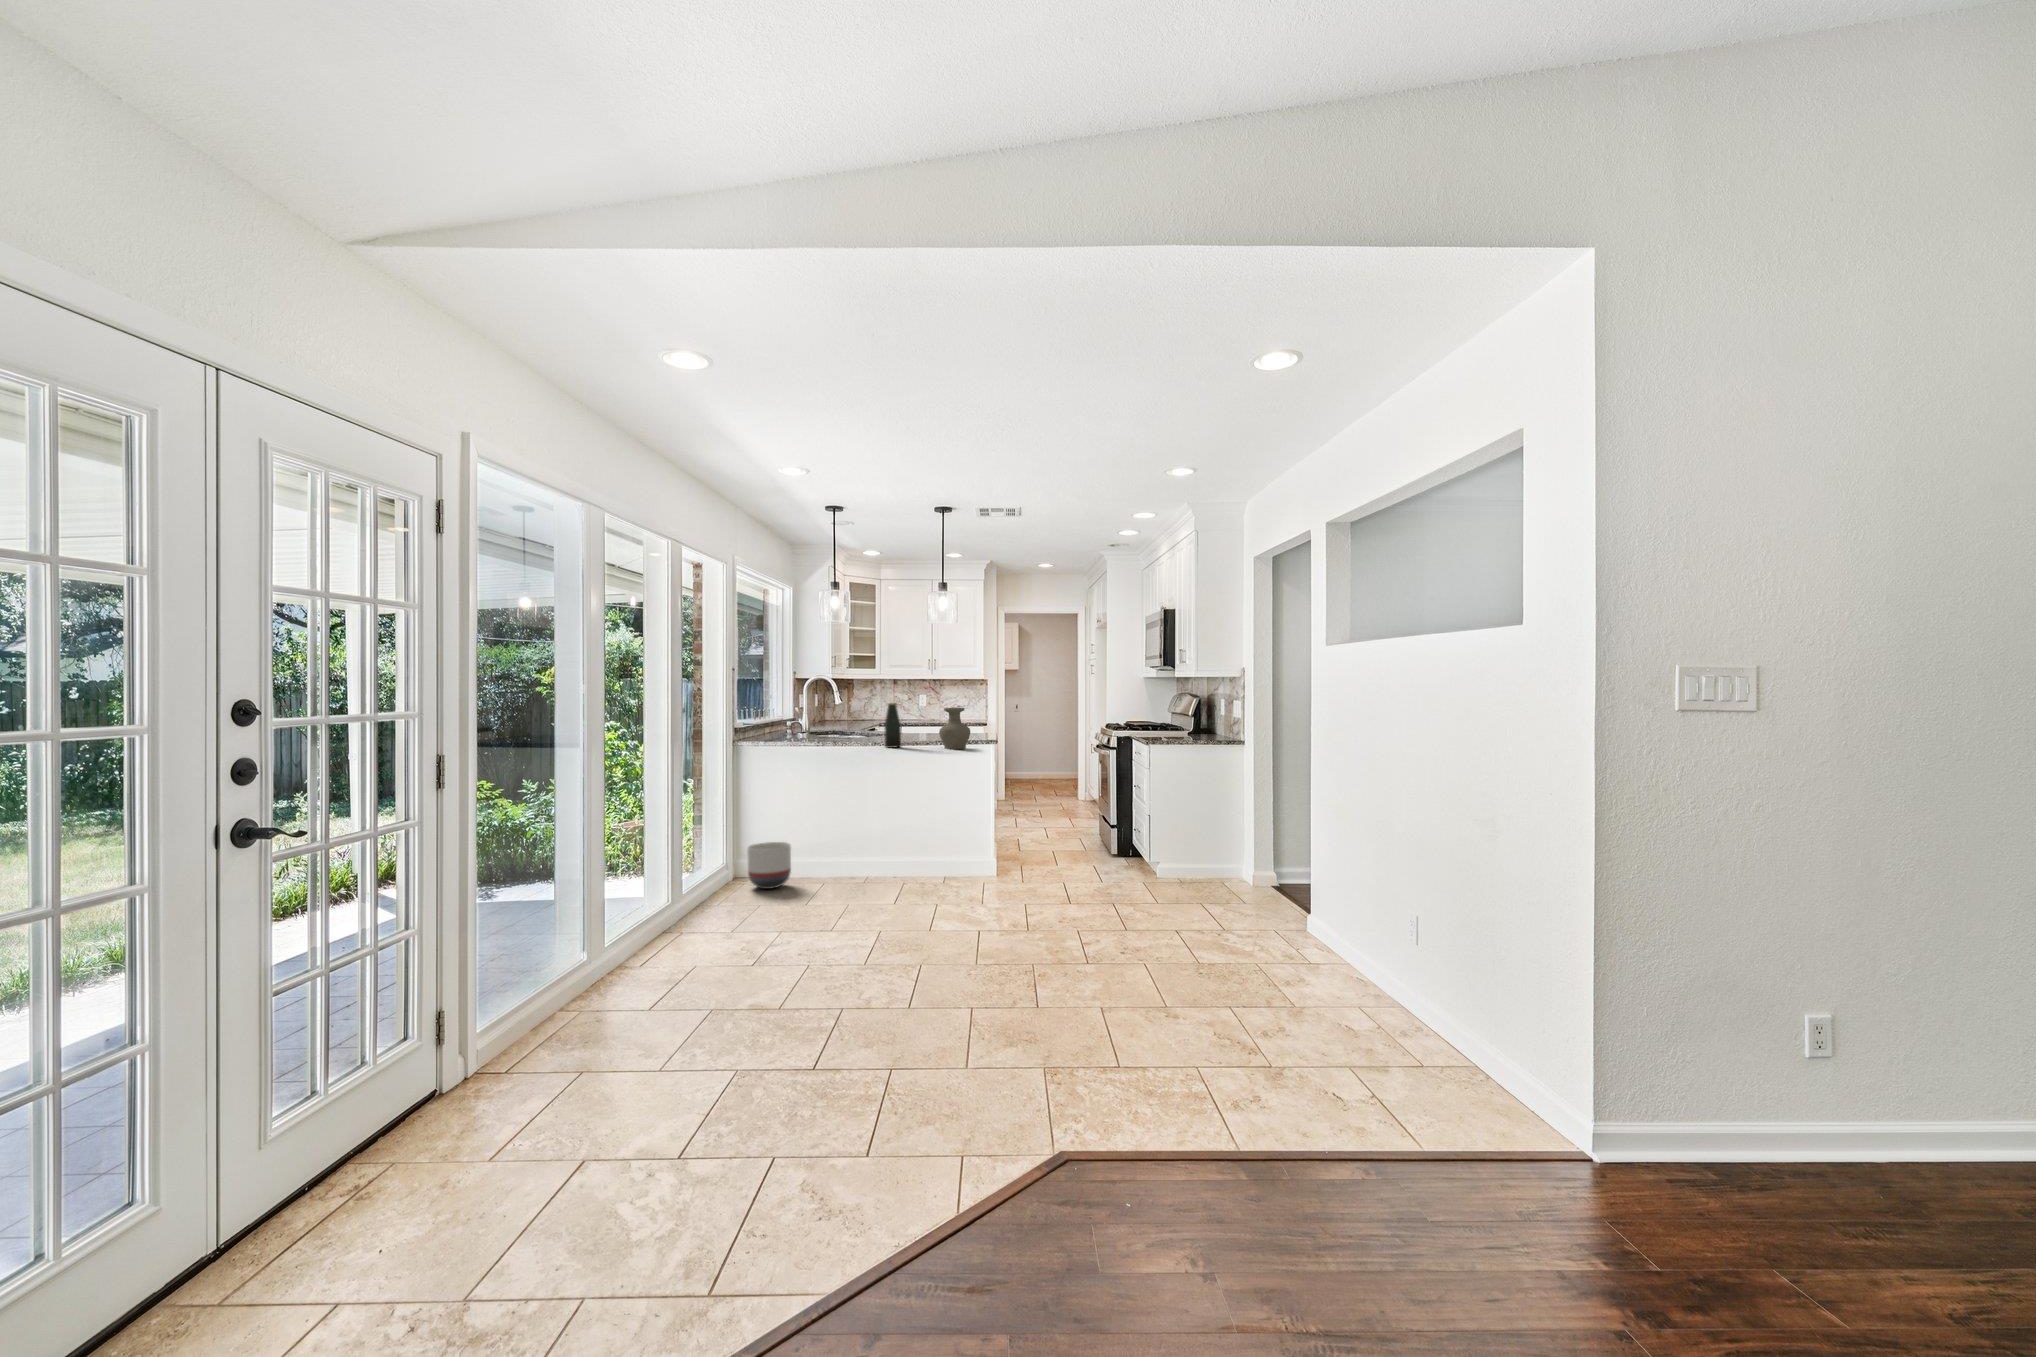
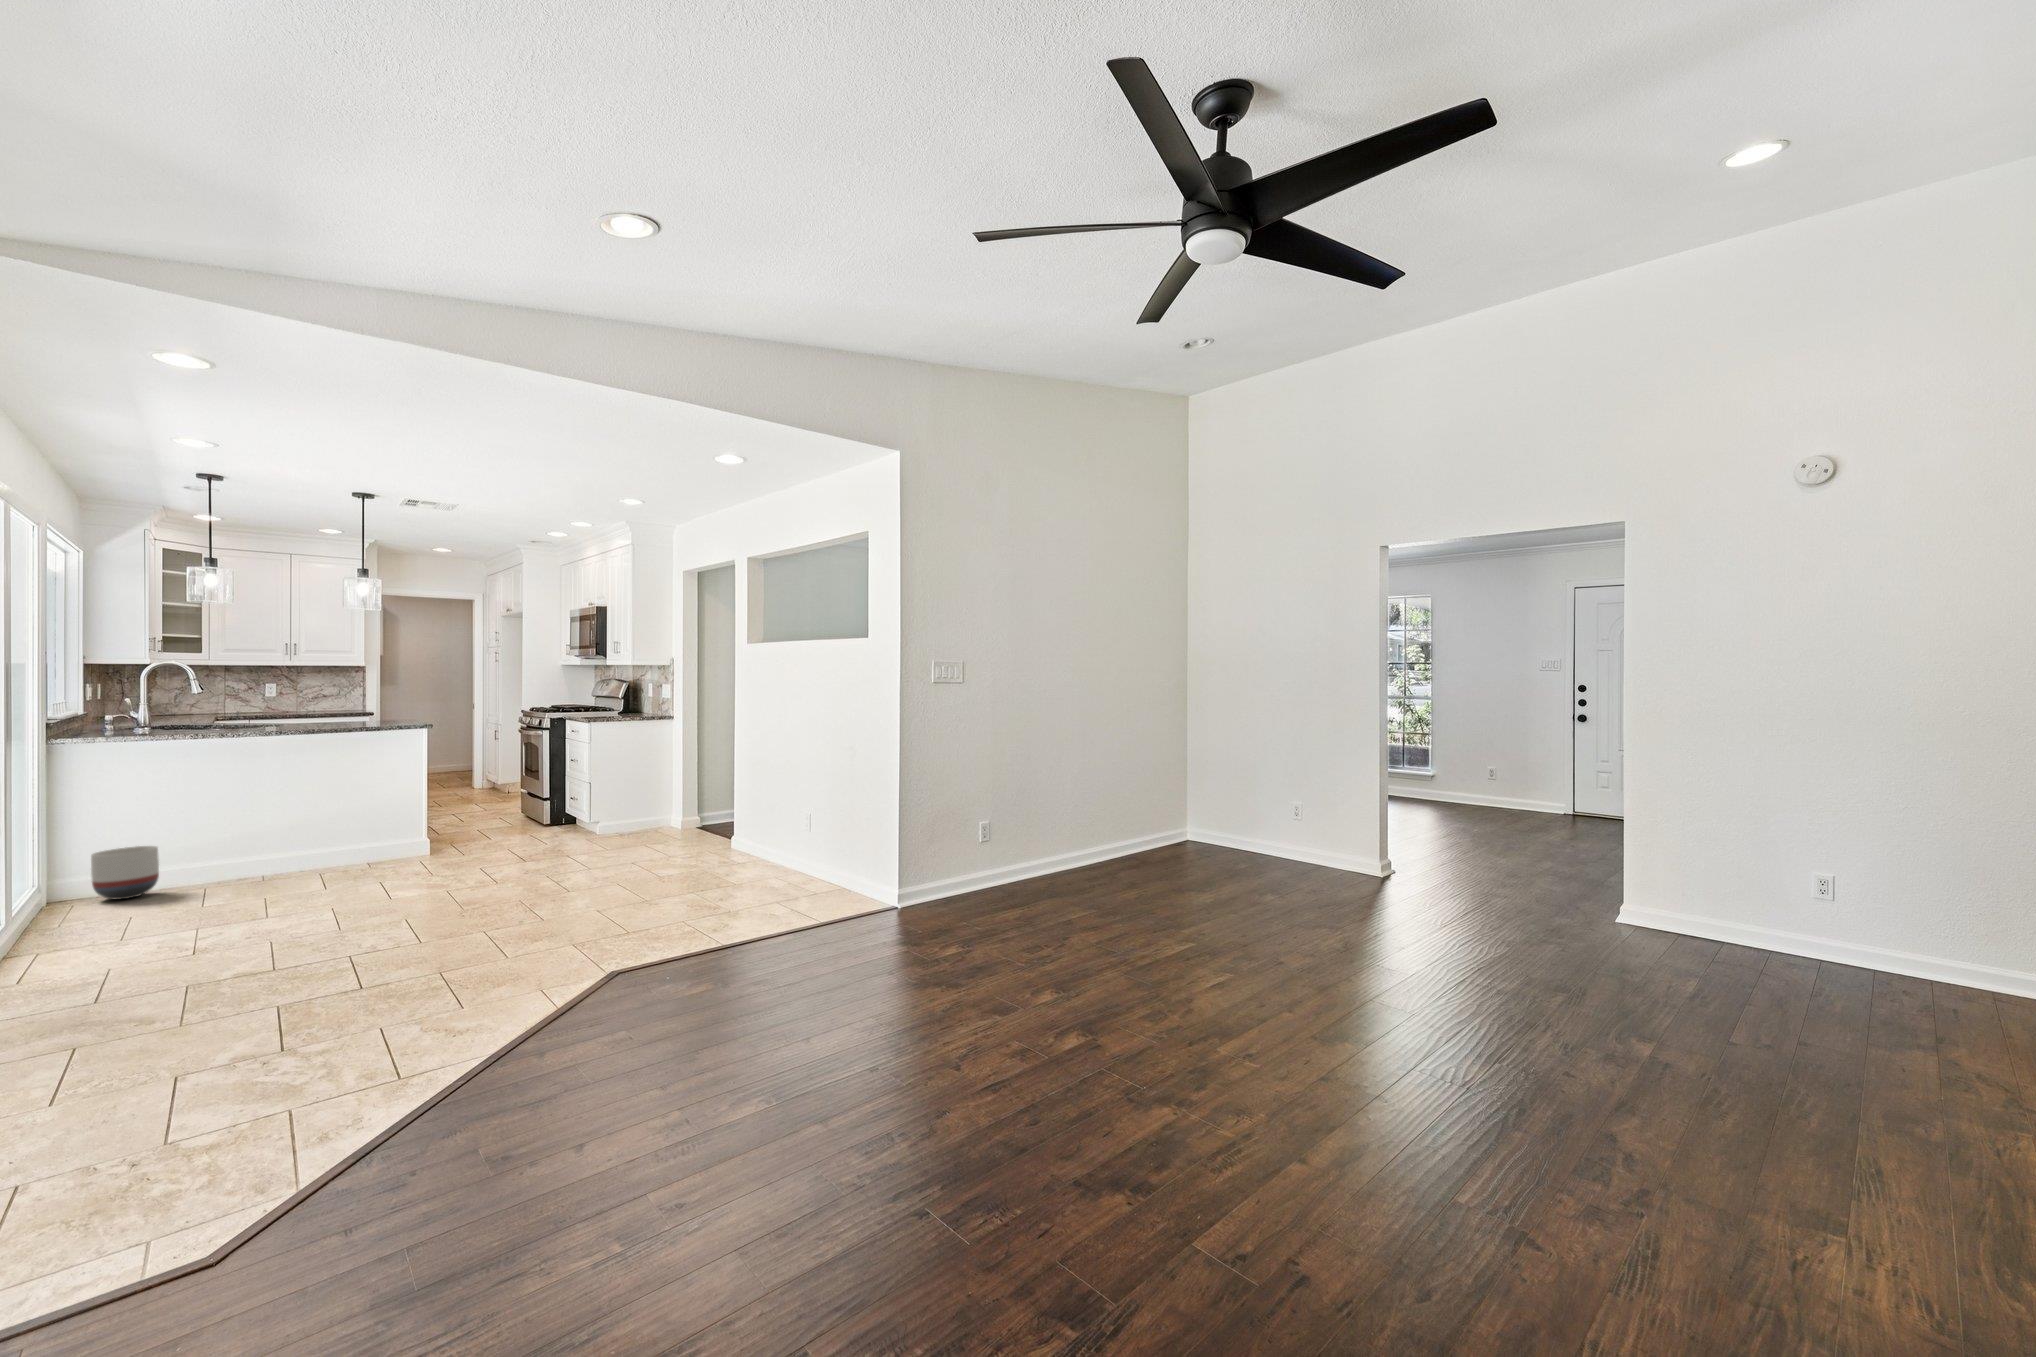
bottle: present [884,703,901,748] -> none [285,688,308,735]
vase: present [939,708,970,749] -> none [354,692,394,734]

